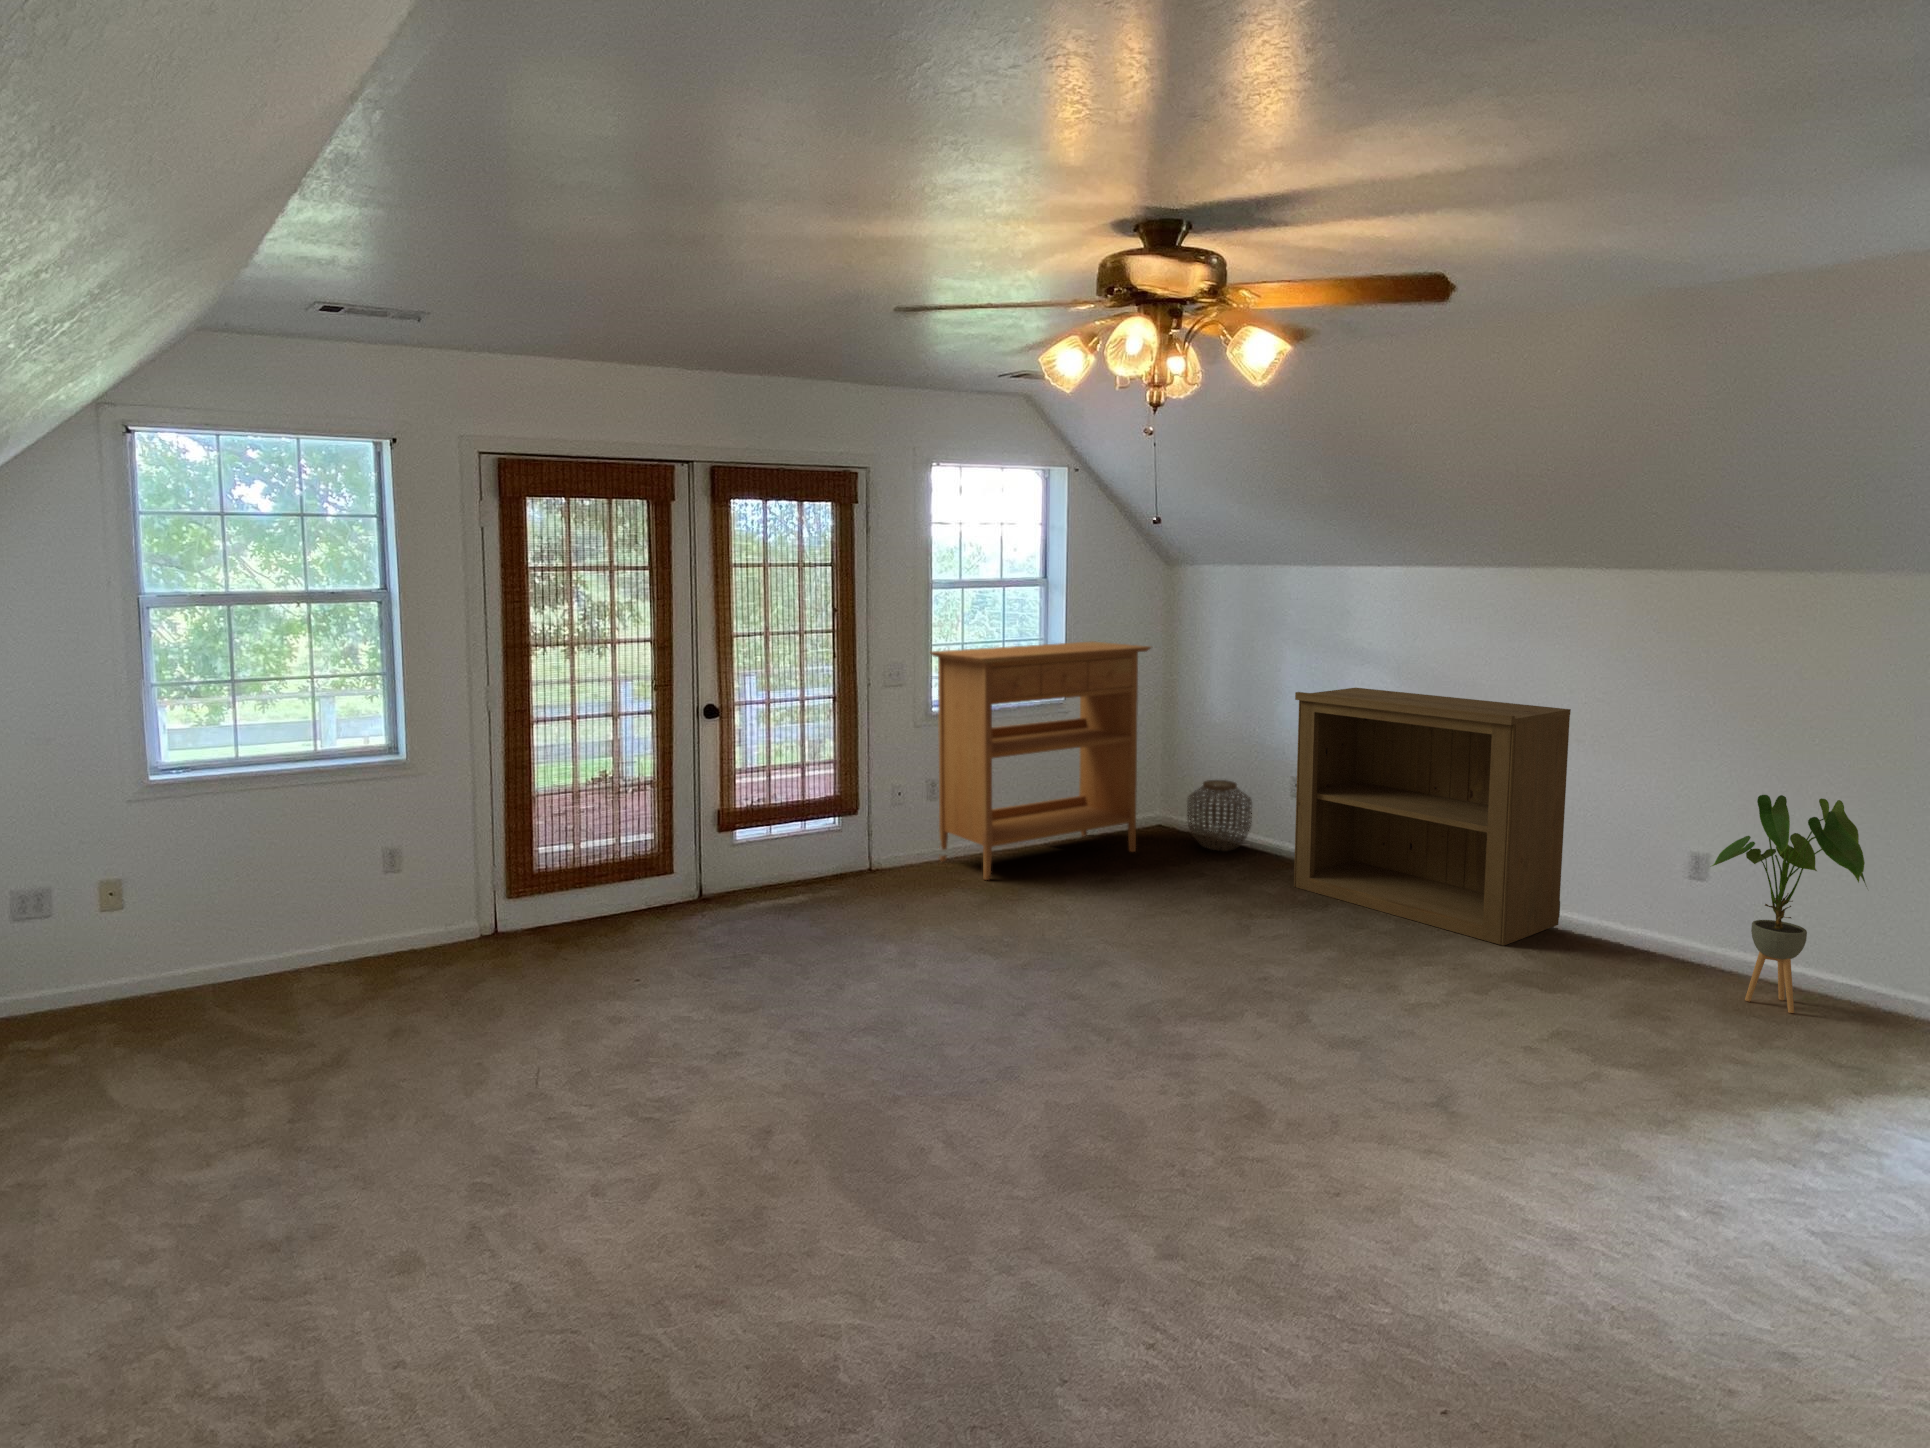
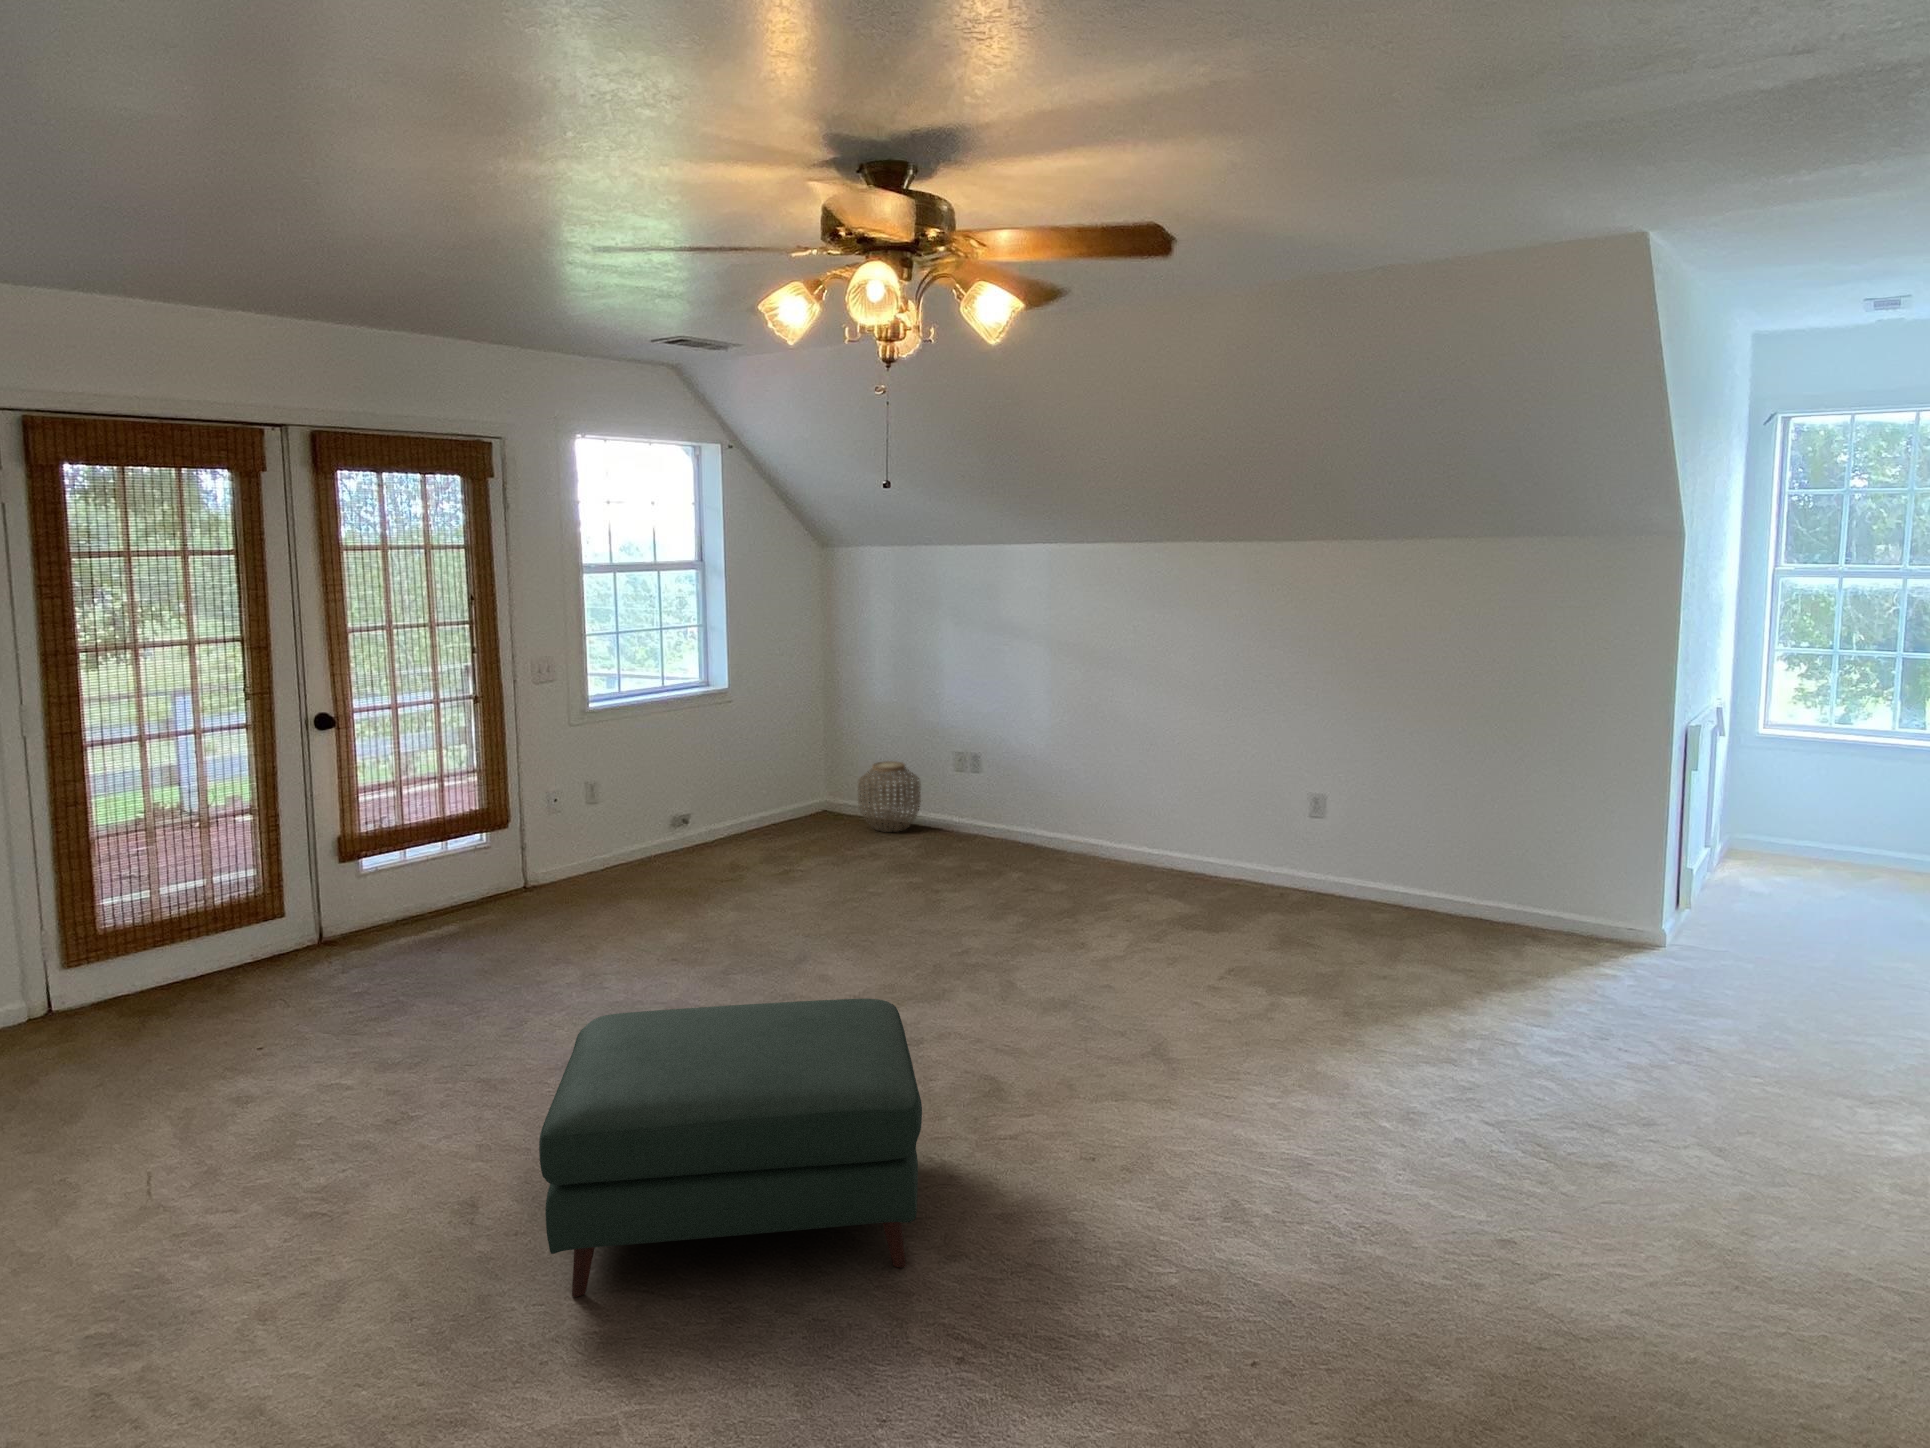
console table: present [930,642,1151,880] -> none [582,626,818,885]
bookshelf: present [1294,688,1571,946] -> none [962,663,1199,893]
house plant: present [1712,795,1867,1013] -> none [1314,739,1426,922]
ottoman: none [805,1001,1174,1306] -> present [539,999,922,1297]

